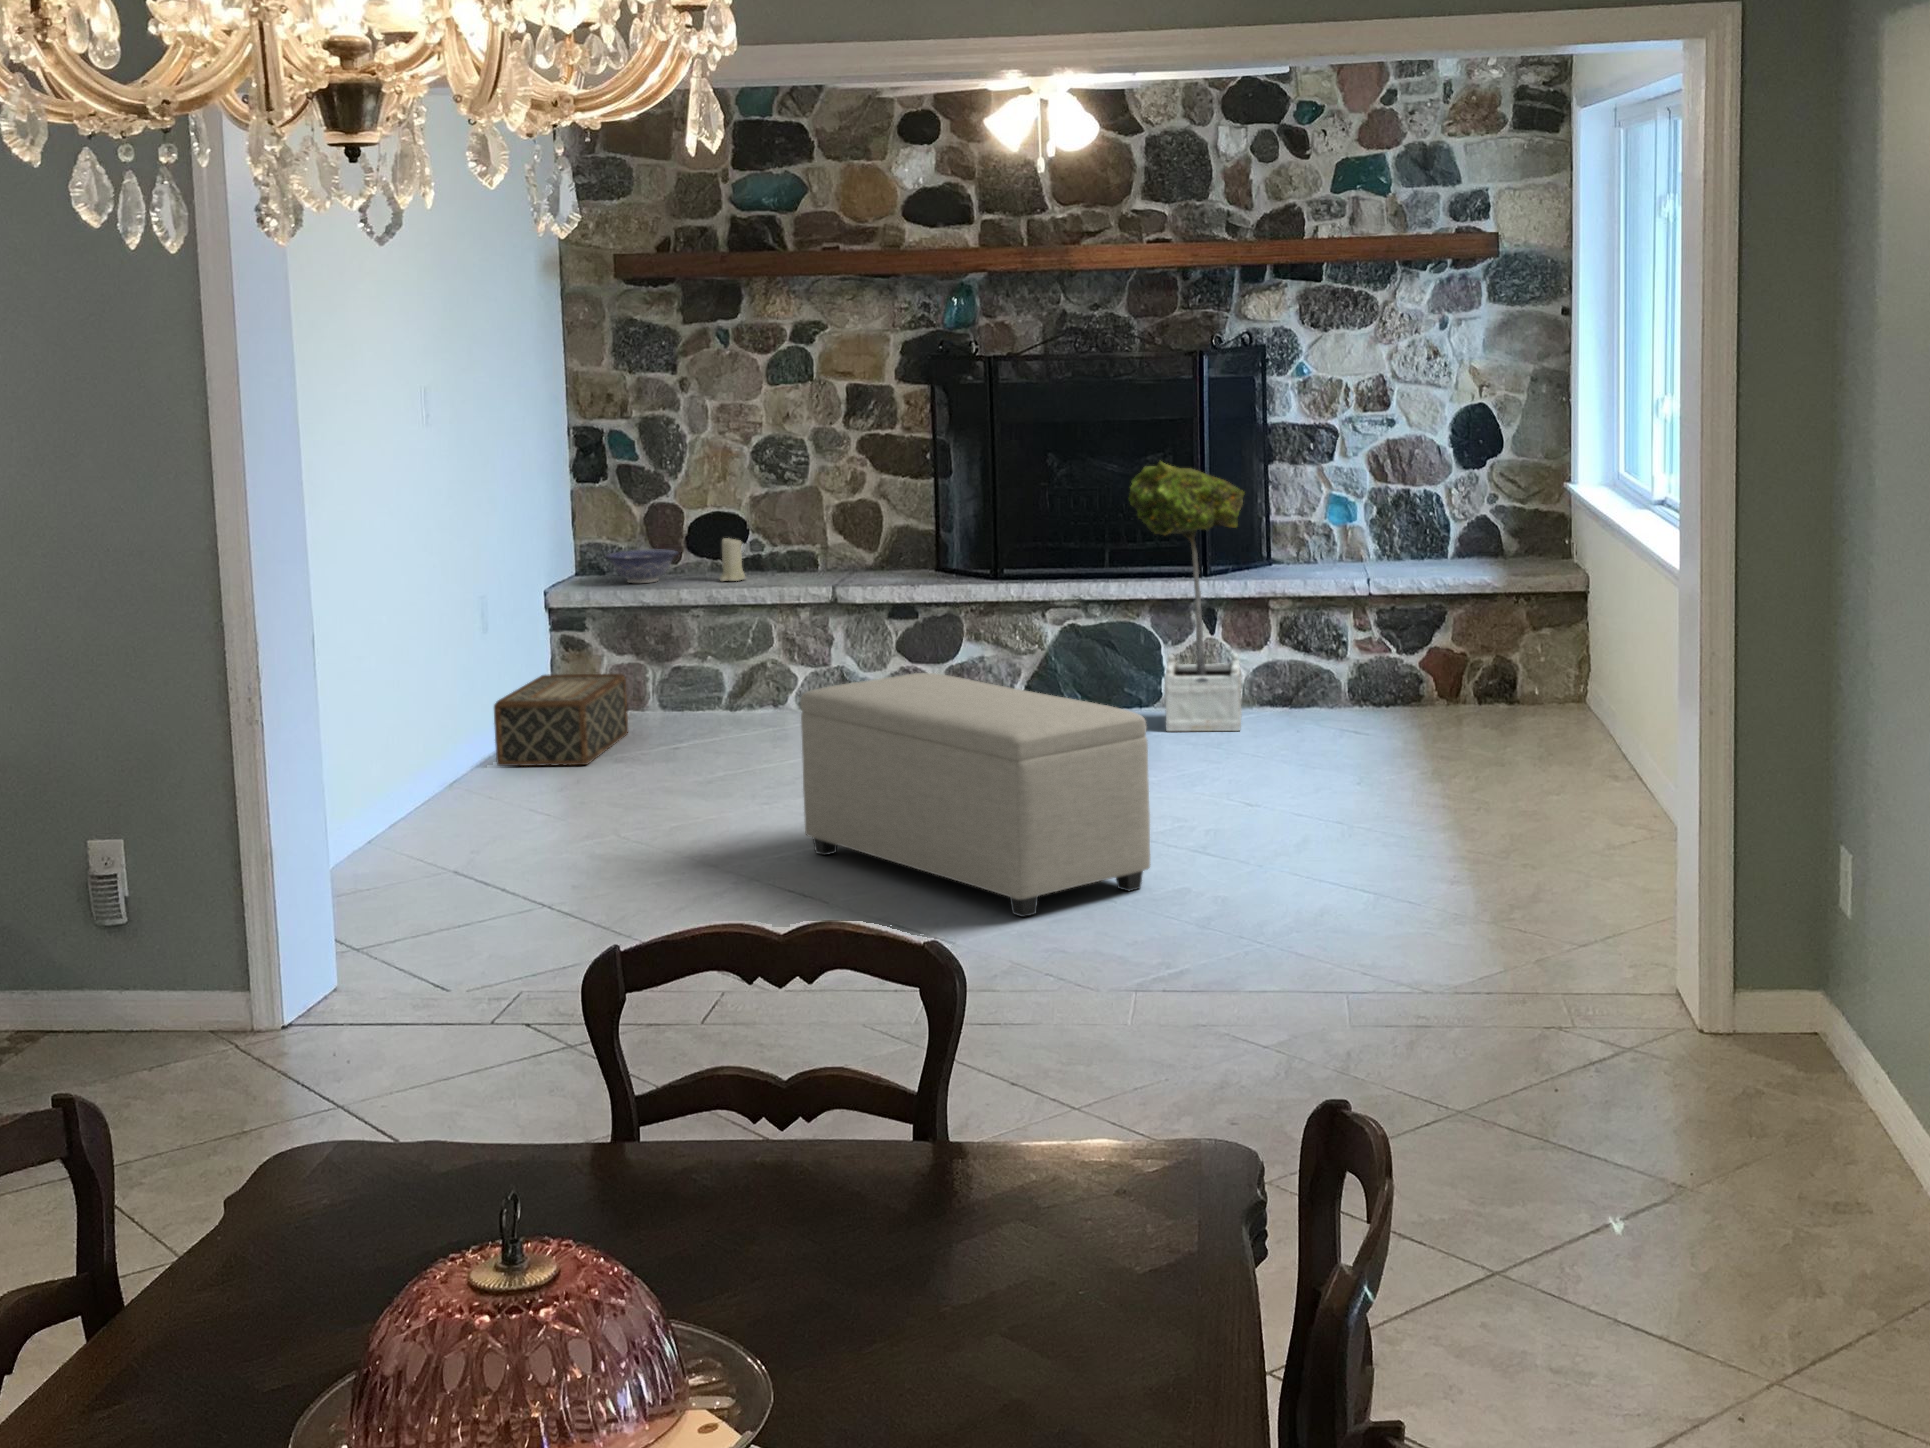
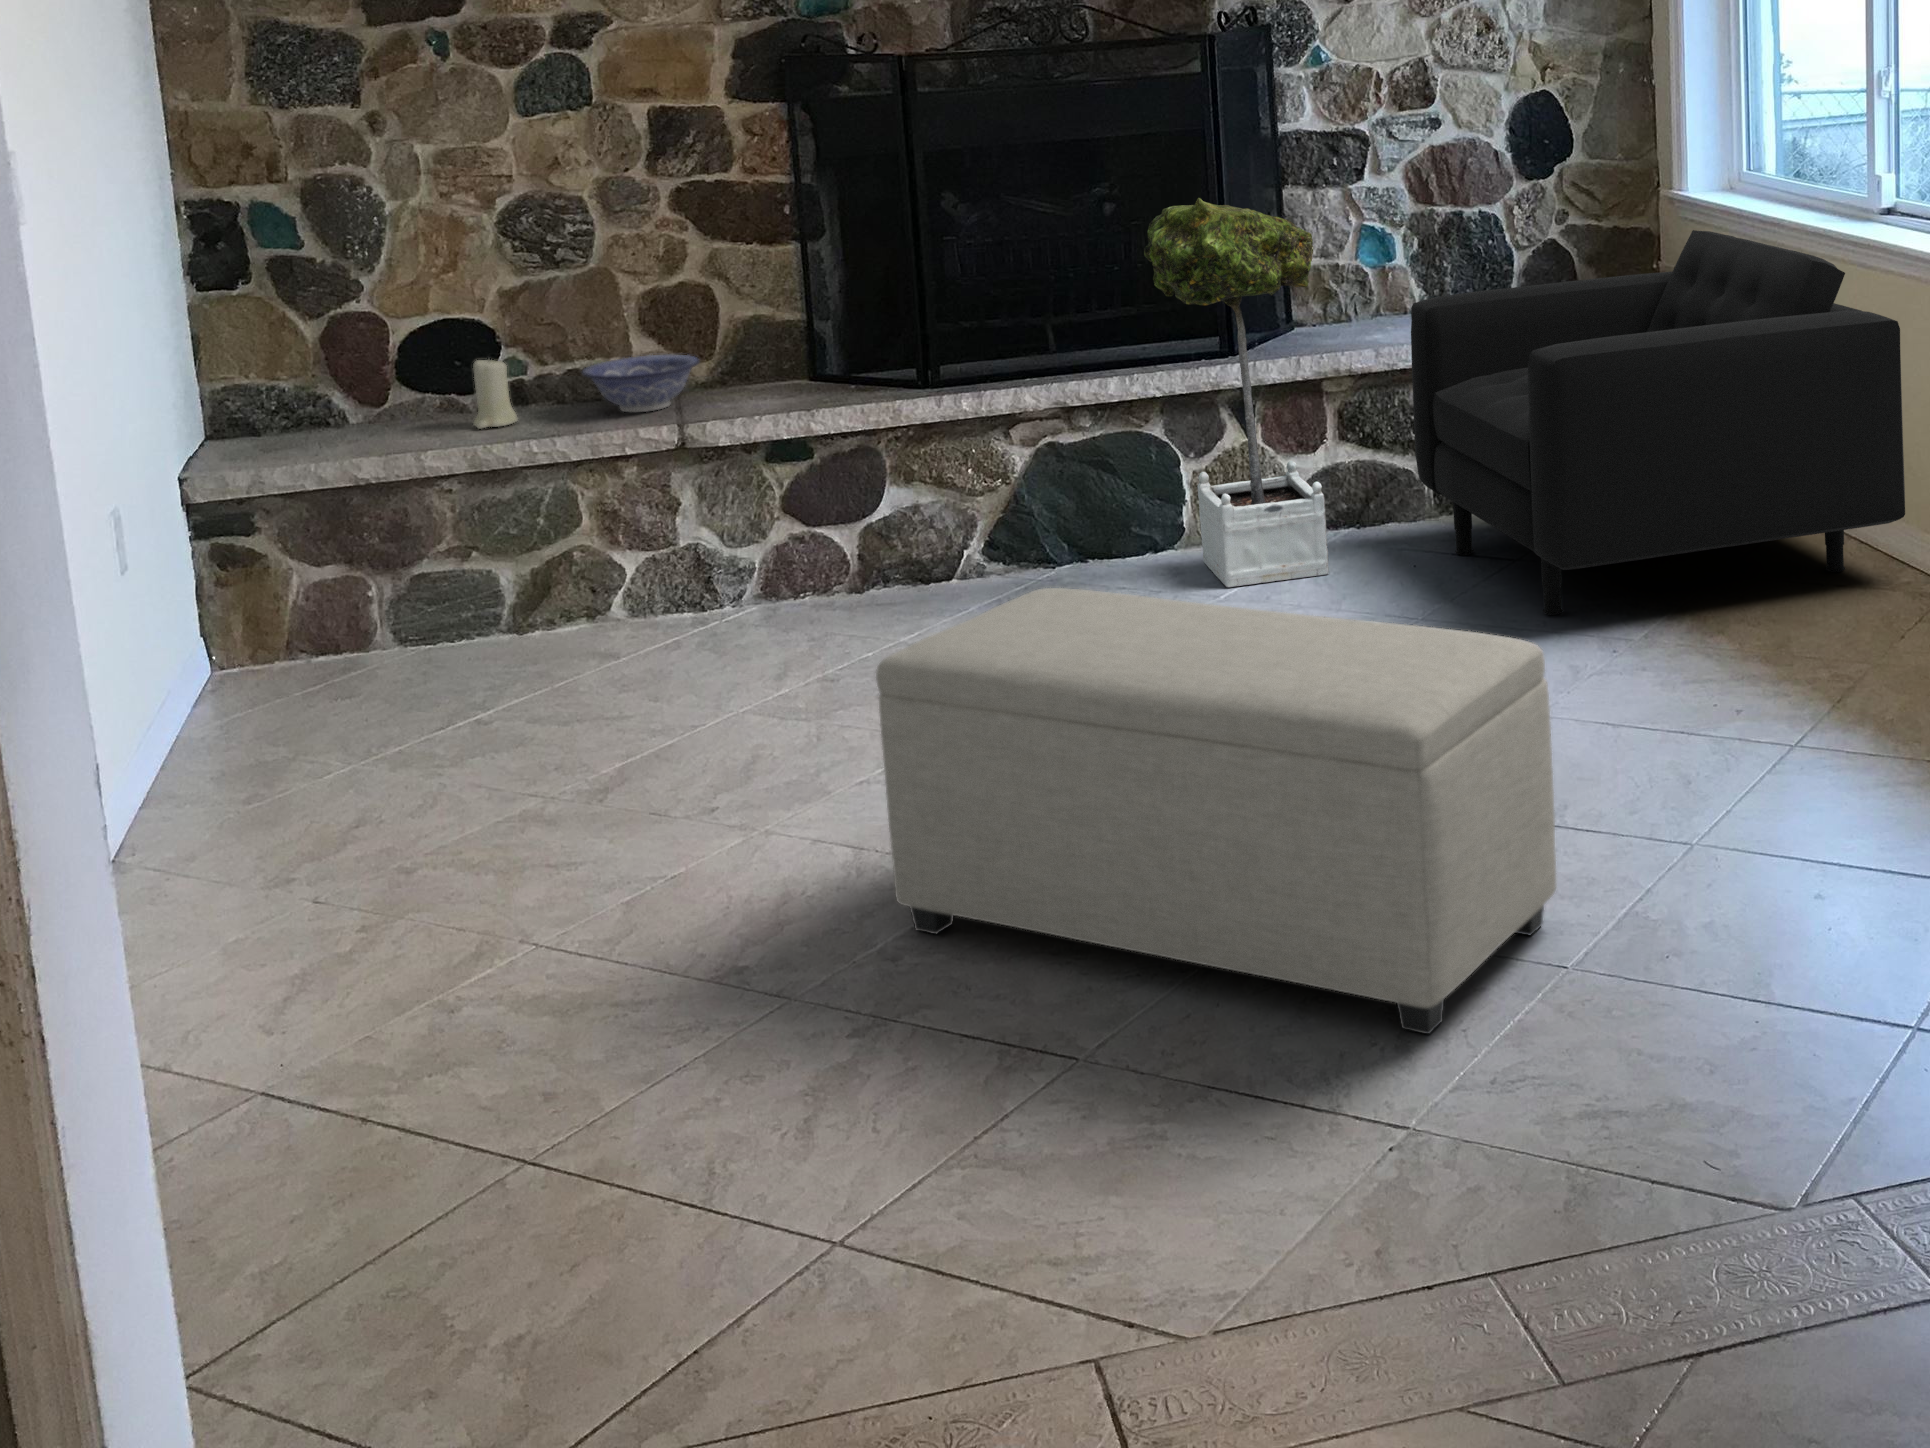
armchair: none [1320,509,1620,764] -> present [1411,230,1905,615]
decorative bowl: present [605,549,678,583] -> present [582,355,700,412]
woven basket: present [494,674,628,766] -> none [150,602,366,803]

